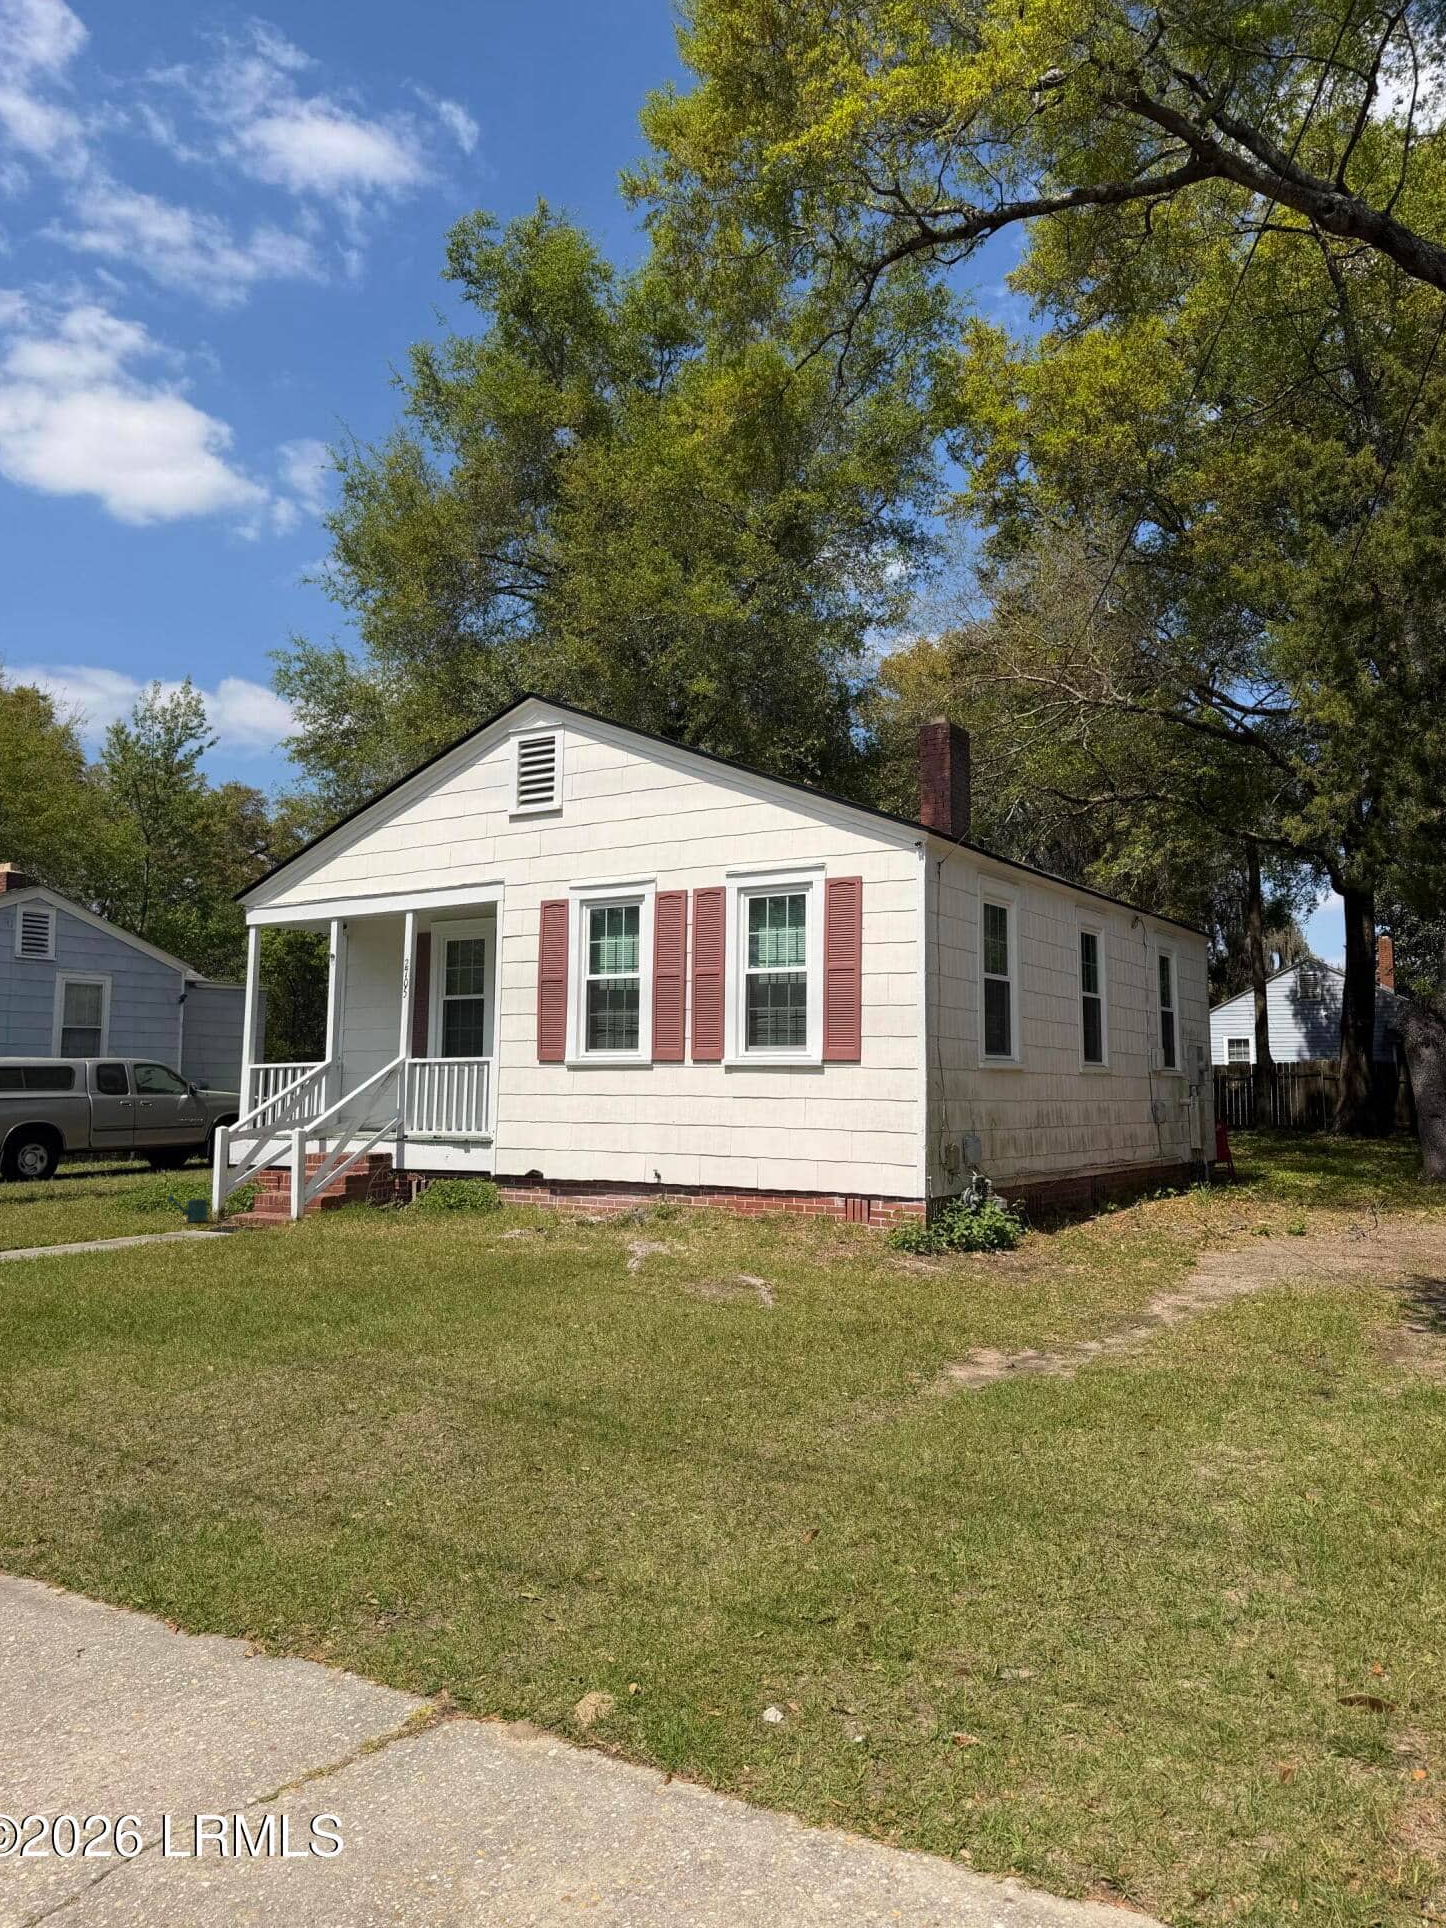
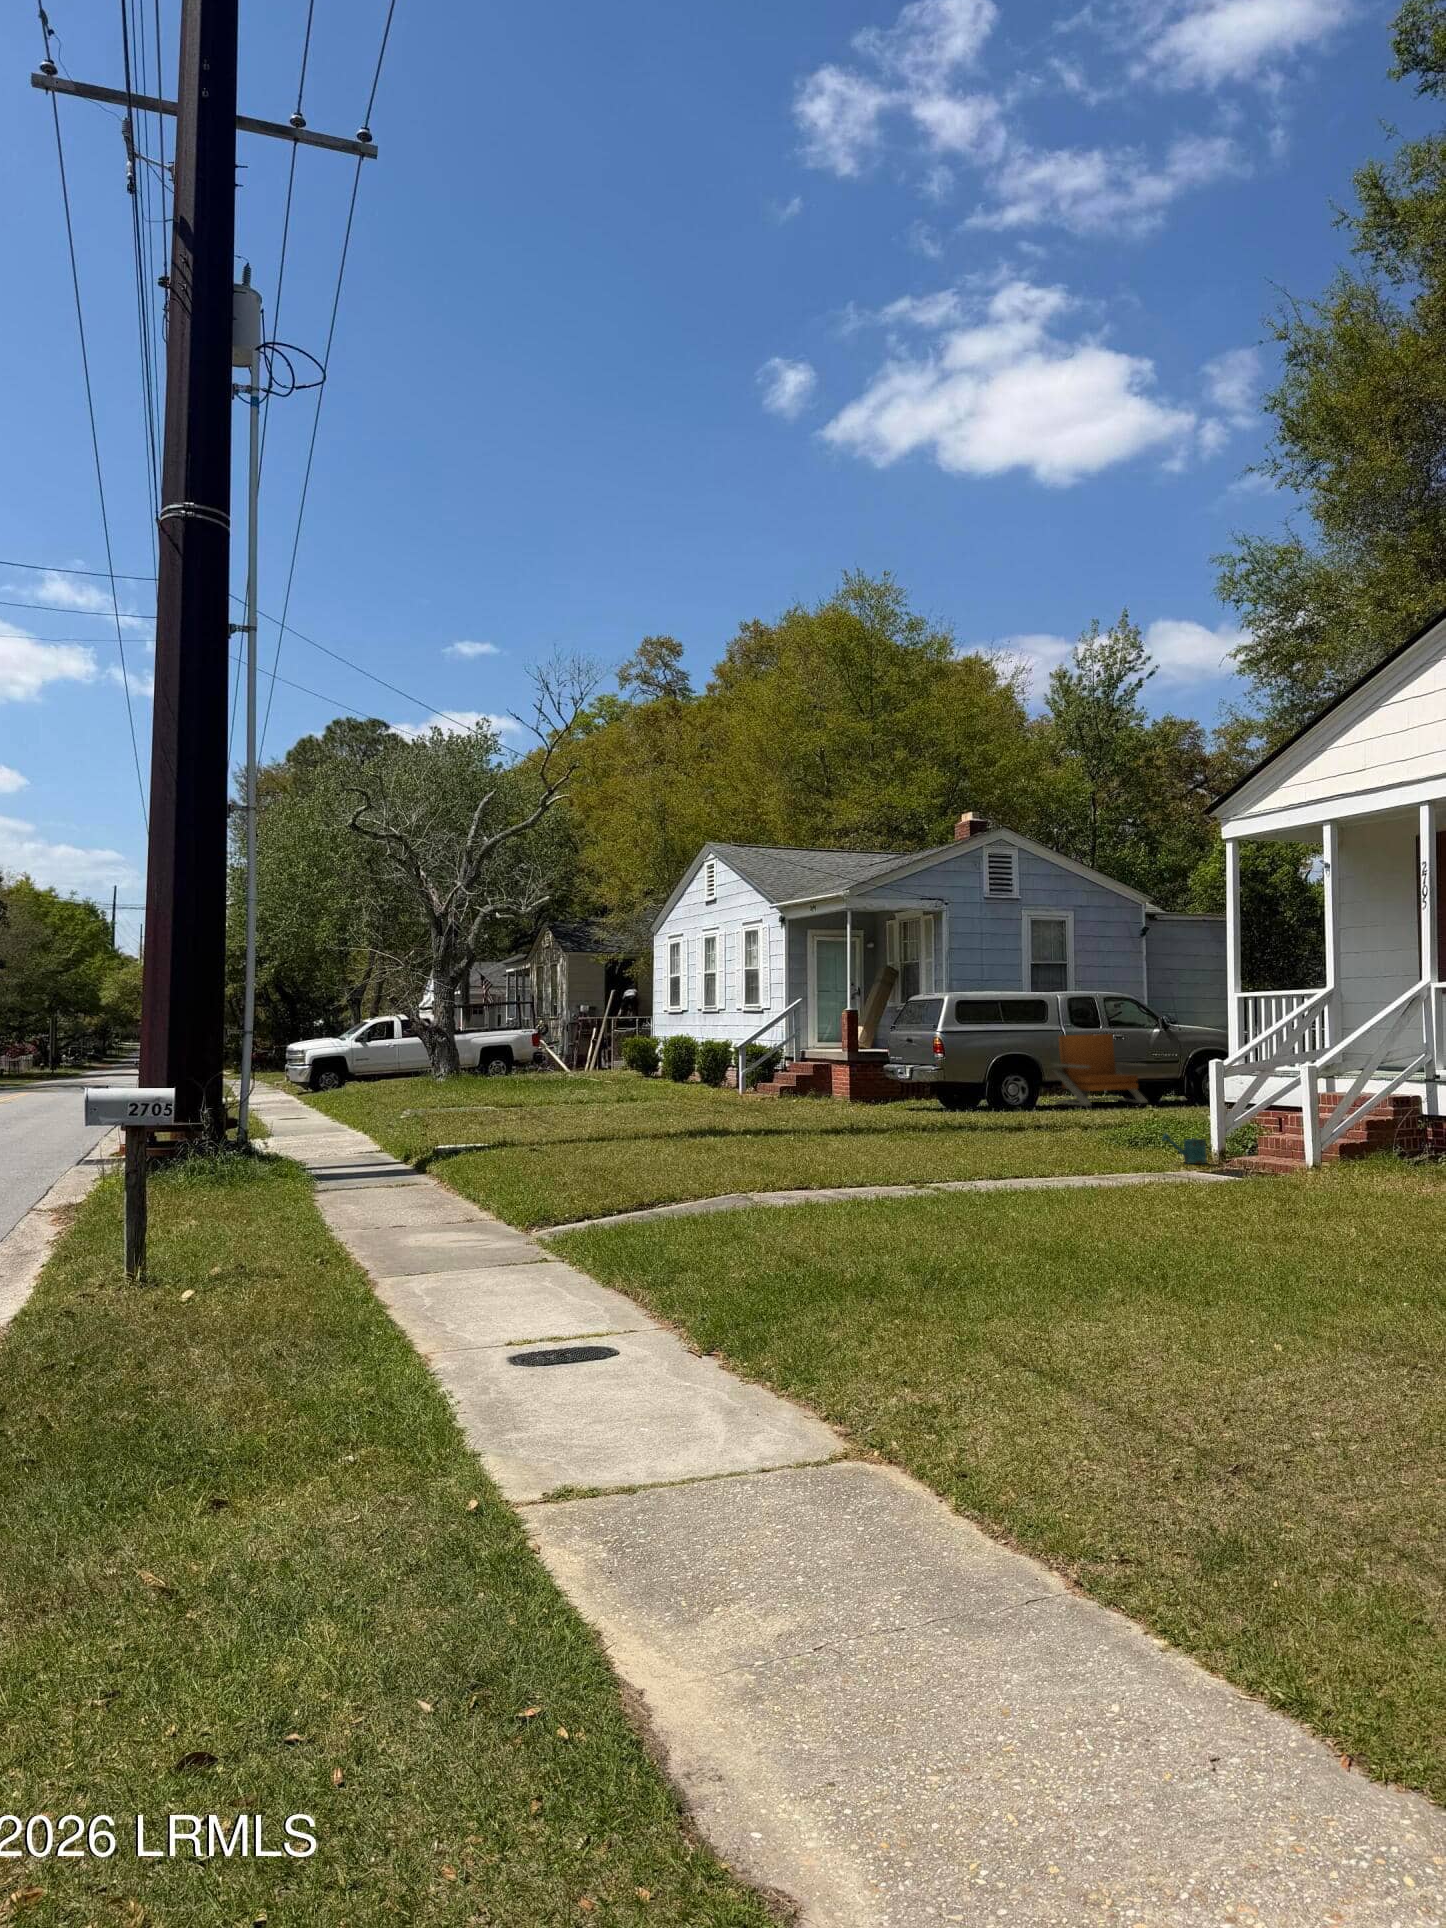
lounge chair: none [71,1099,171,1170] -> present [1052,1034,1148,1106]

